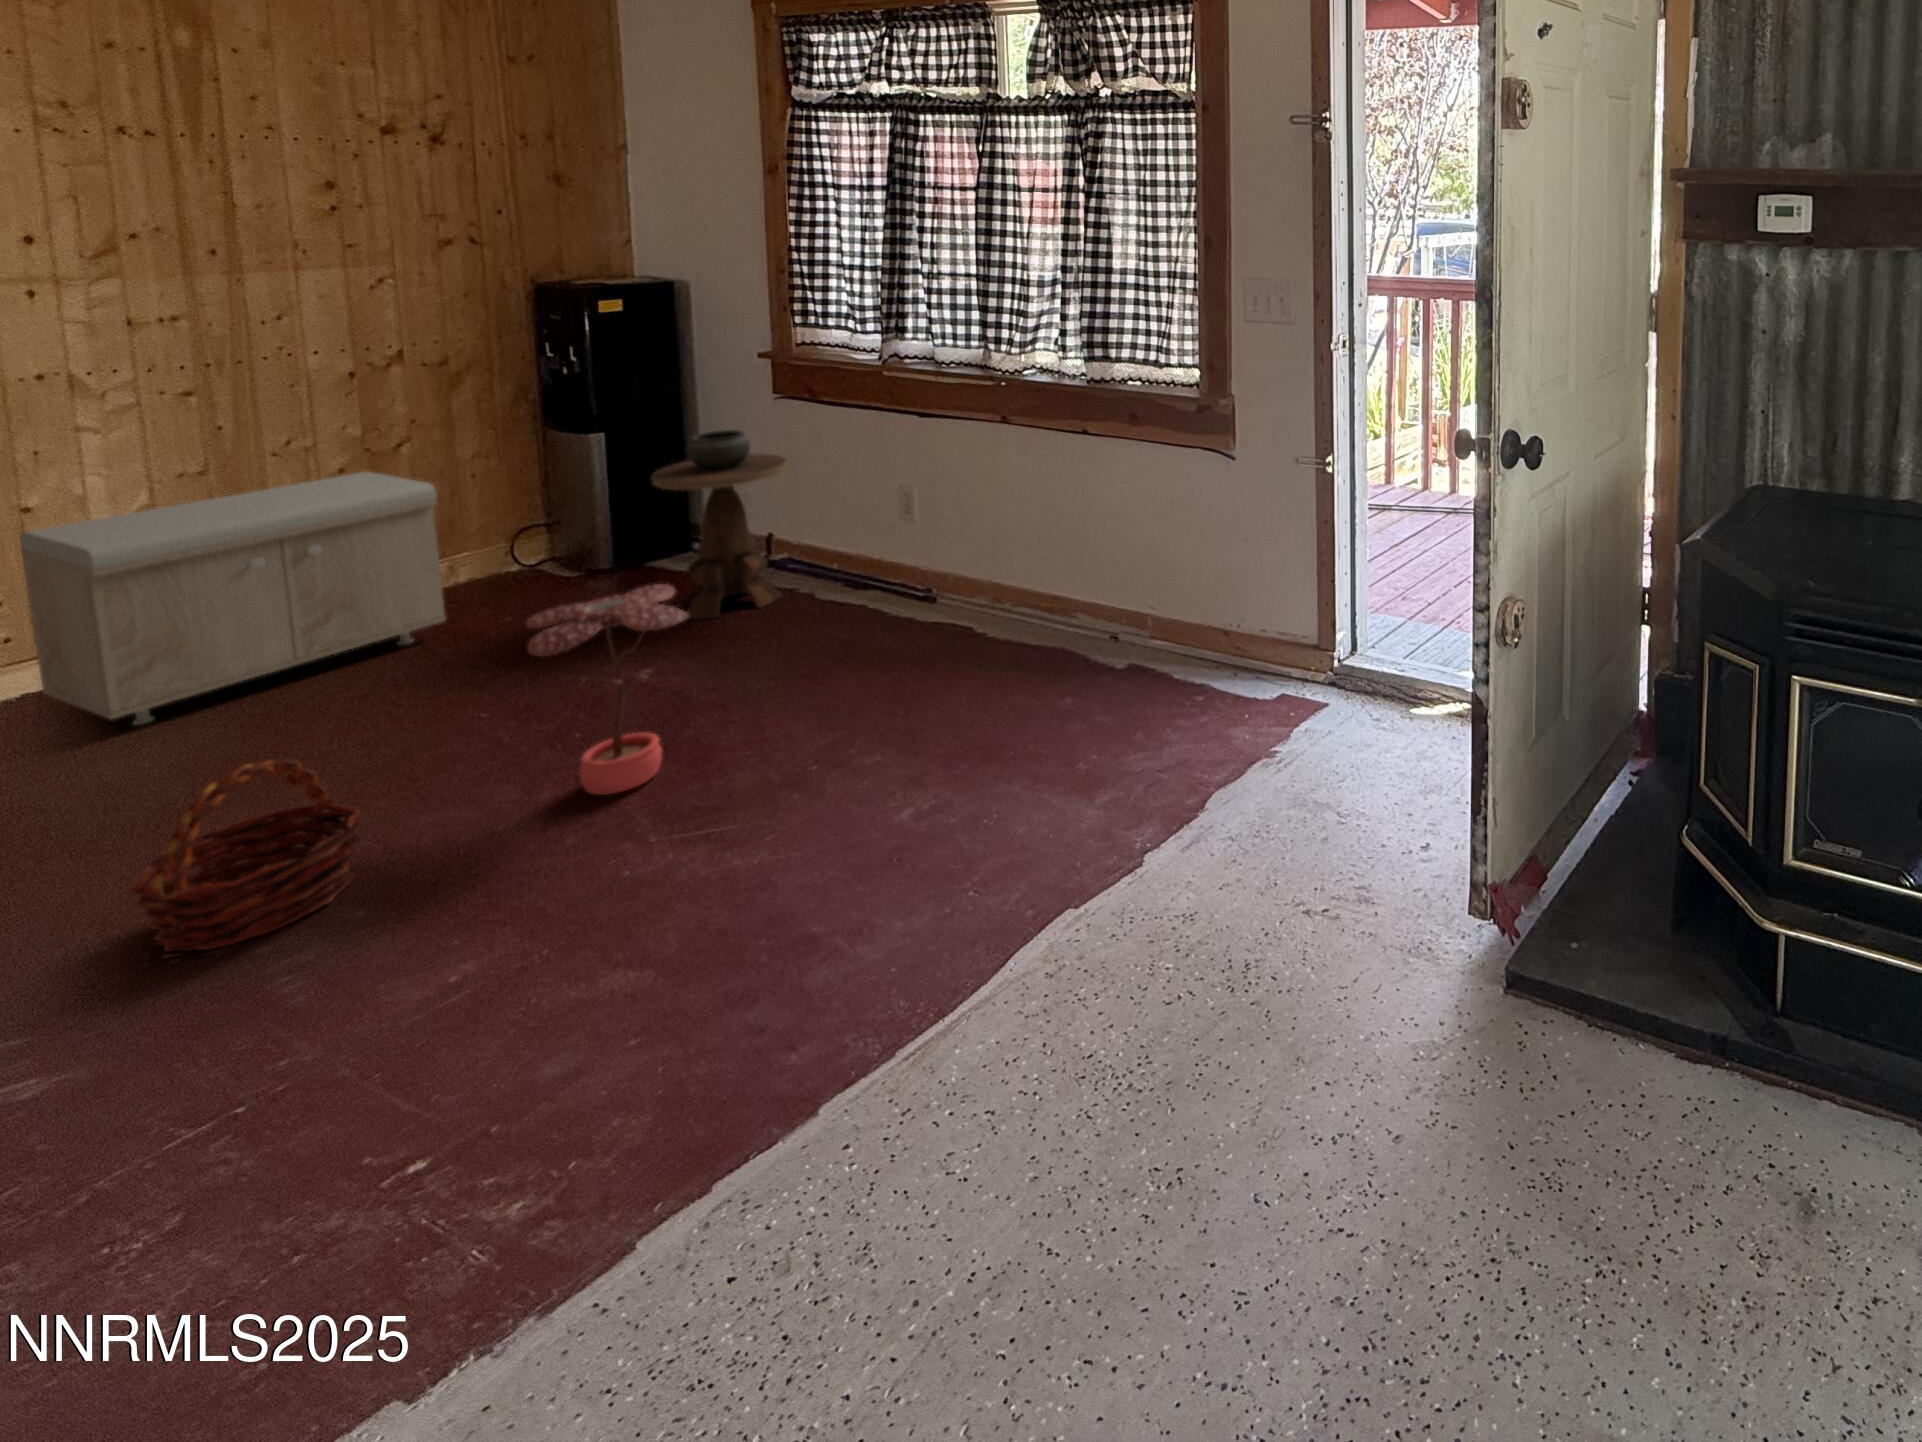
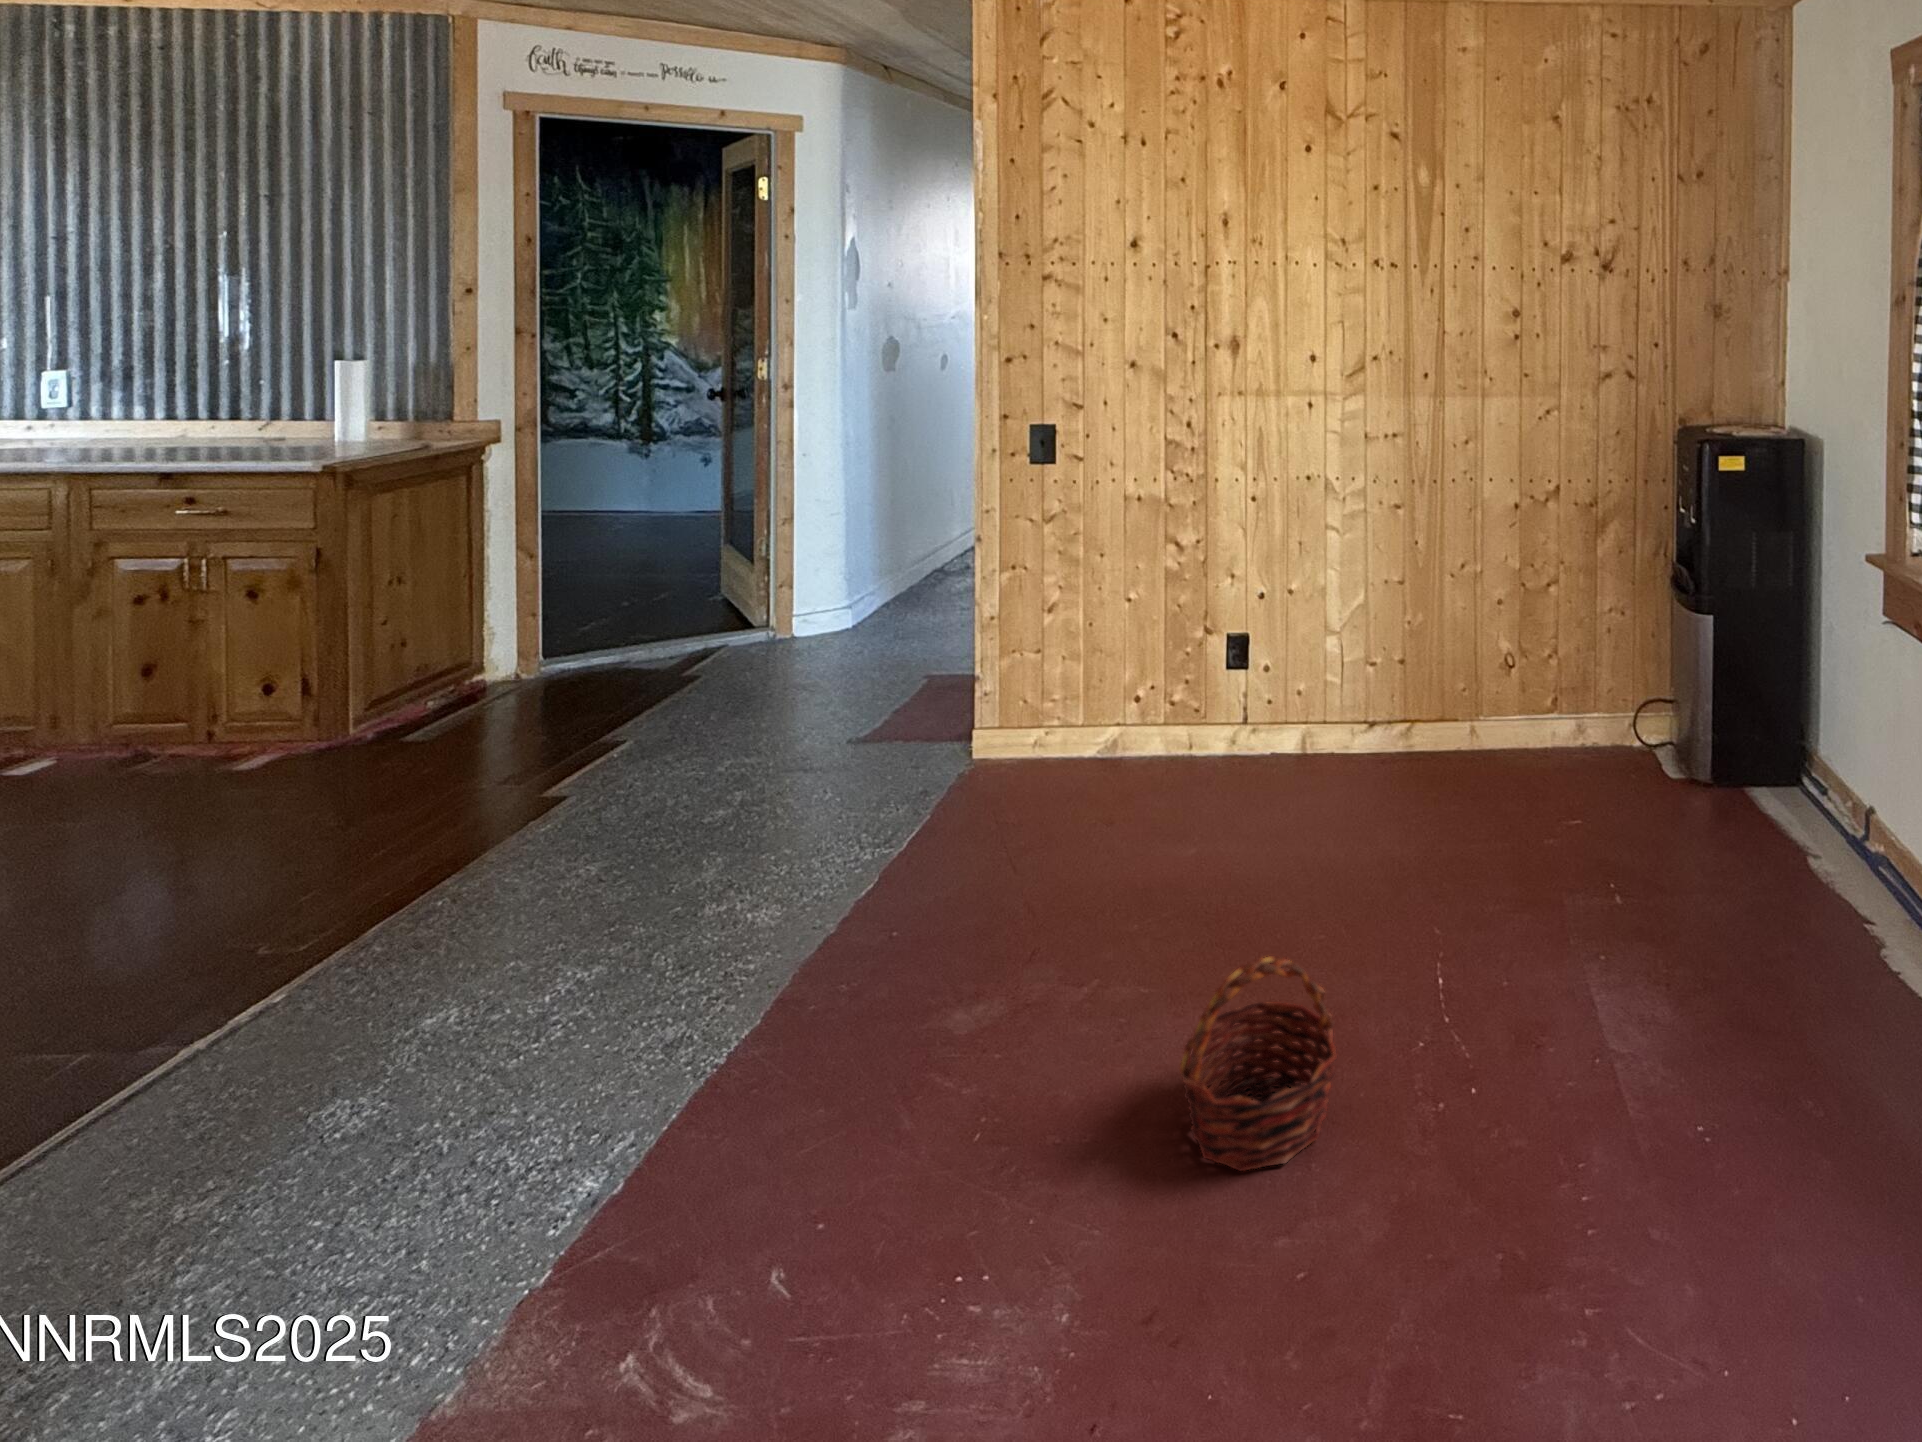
side table: present [651,430,787,619] -> none [1741,644,1887,911]
storage bench: present [20,472,446,725] -> none [1364,600,1582,798]
potted plant: present [526,584,689,795] -> none [1466,881,1647,1195]

